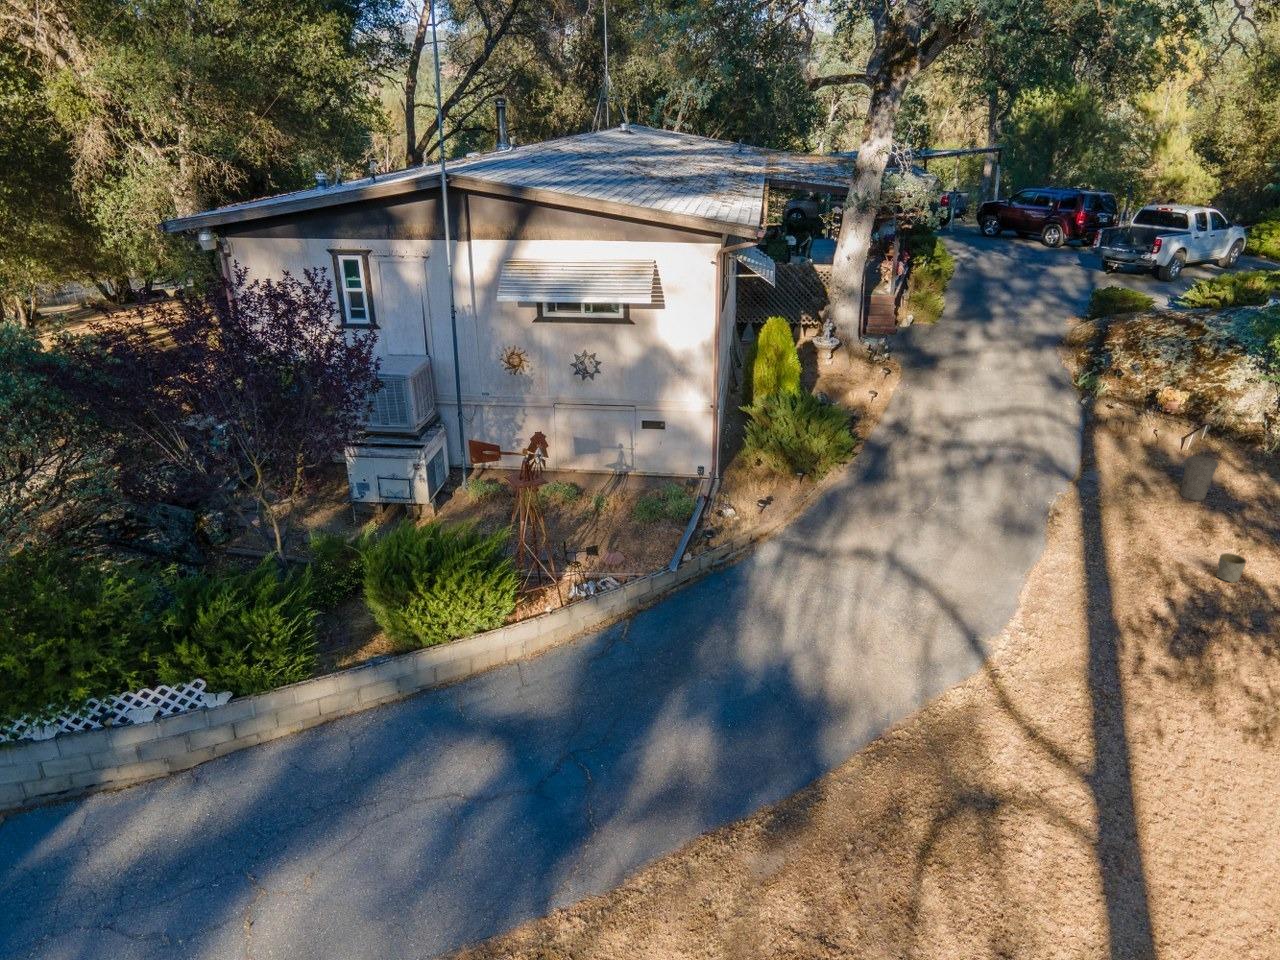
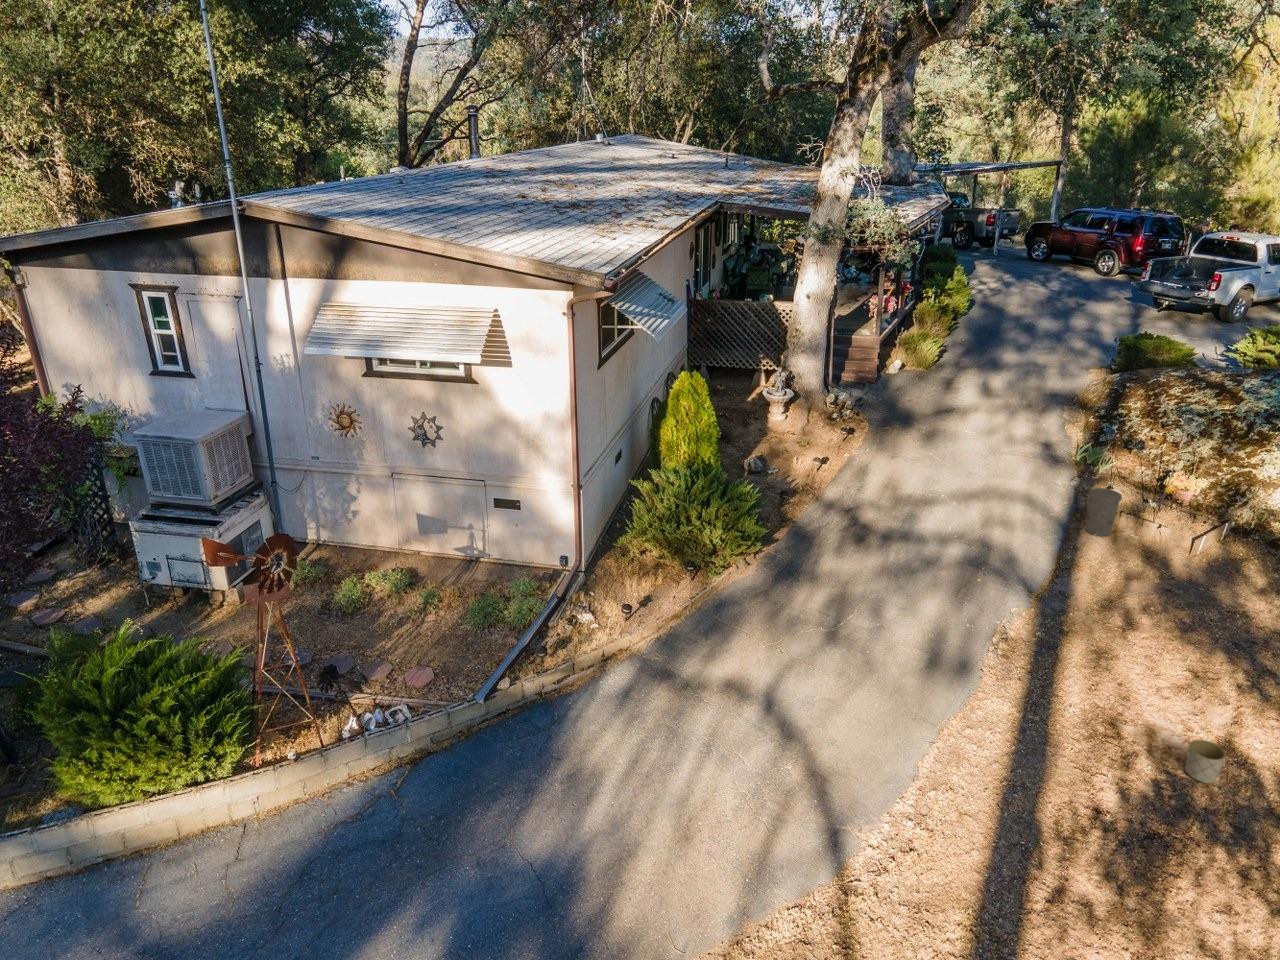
trash can: present [1181,456,1218,500] -> present [1085,488,1122,536]

